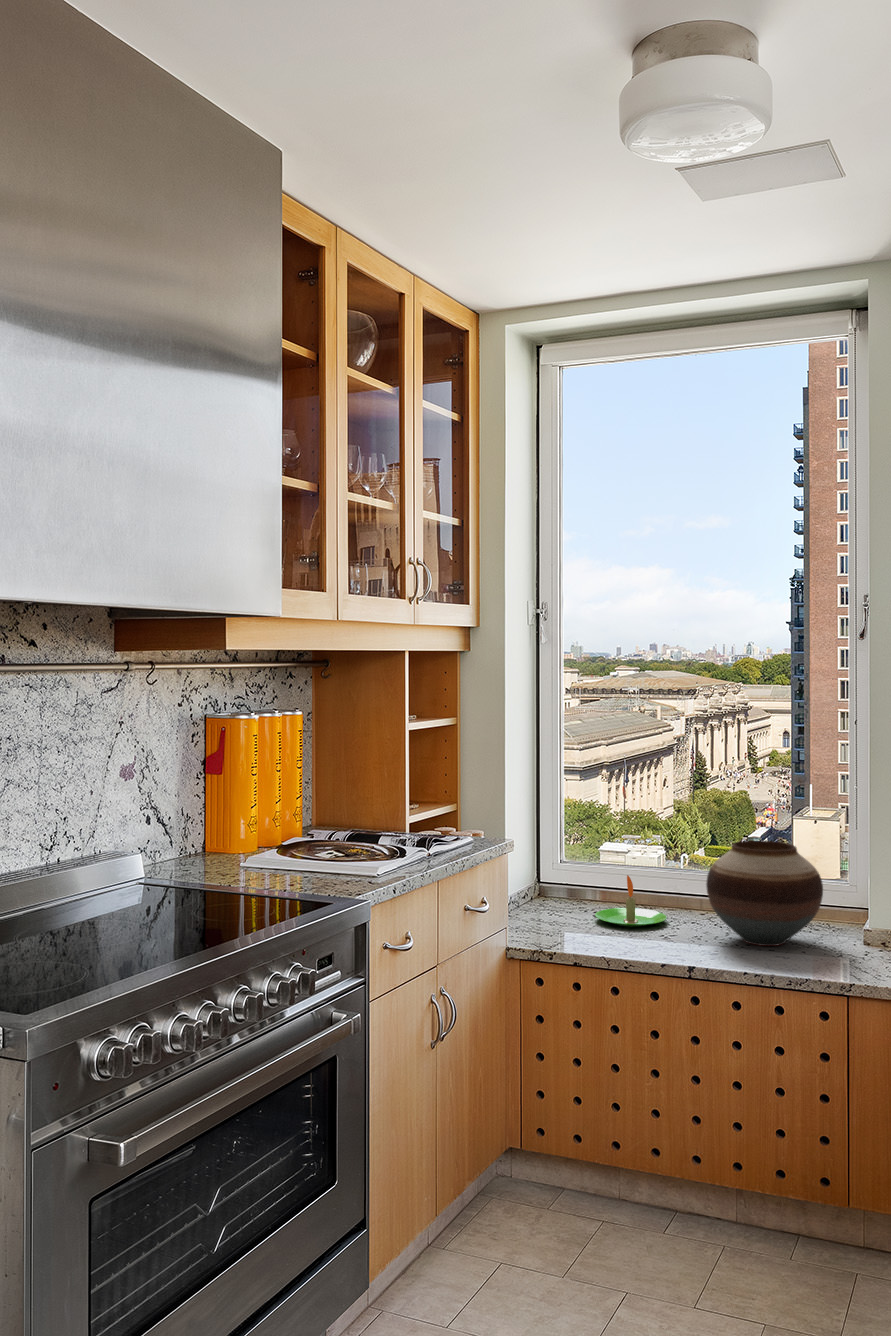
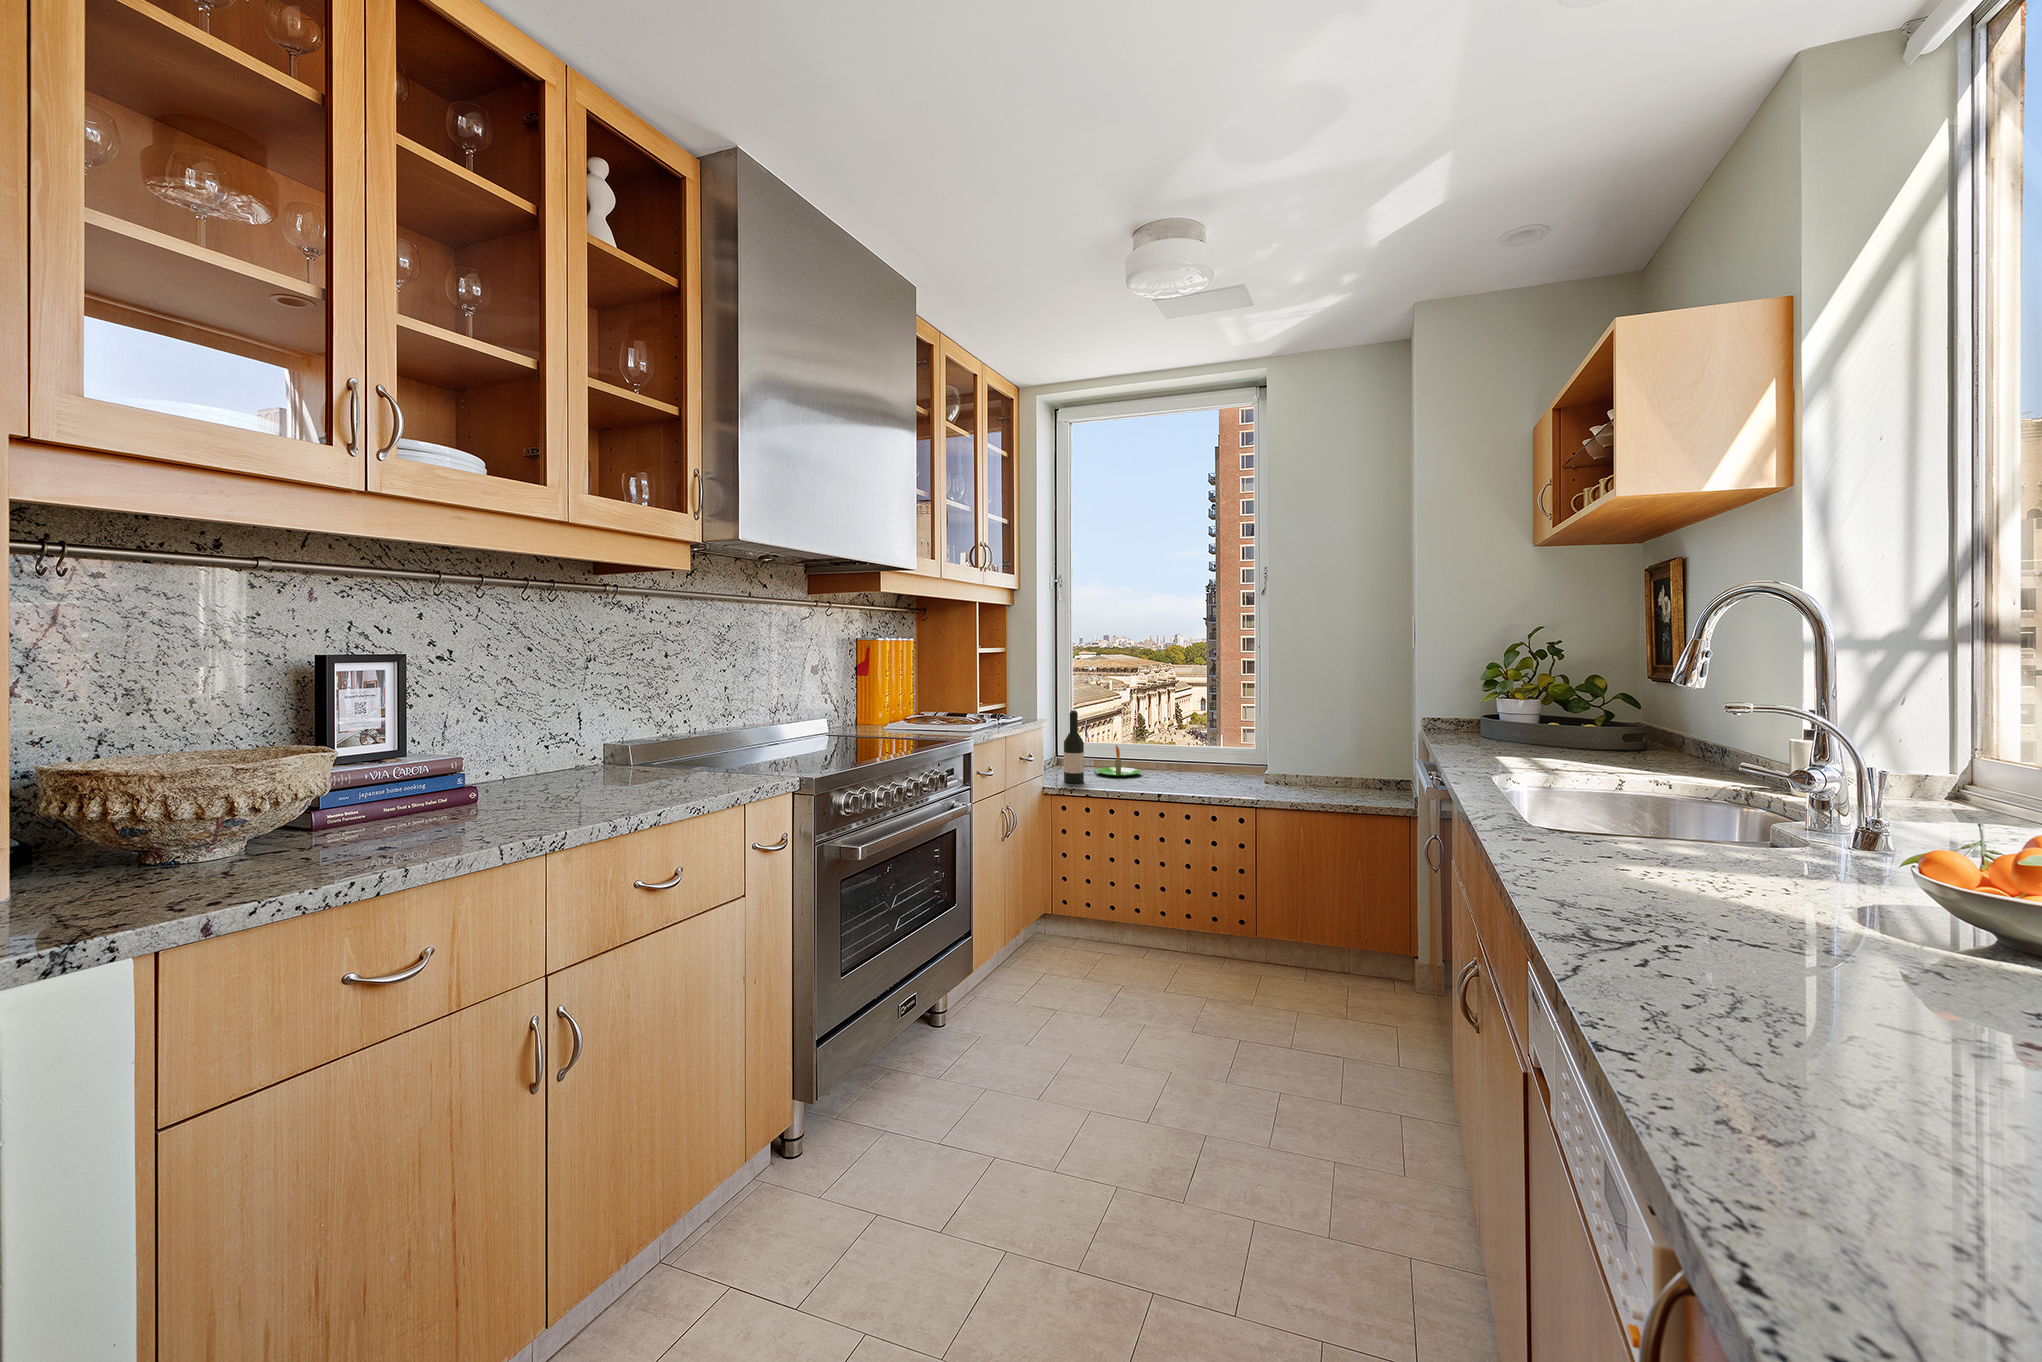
wine bottle: none [542,824,573,941] -> present [1064,710,1084,783]
vase: present [706,841,823,946] -> none [1167,720,1240,784]

